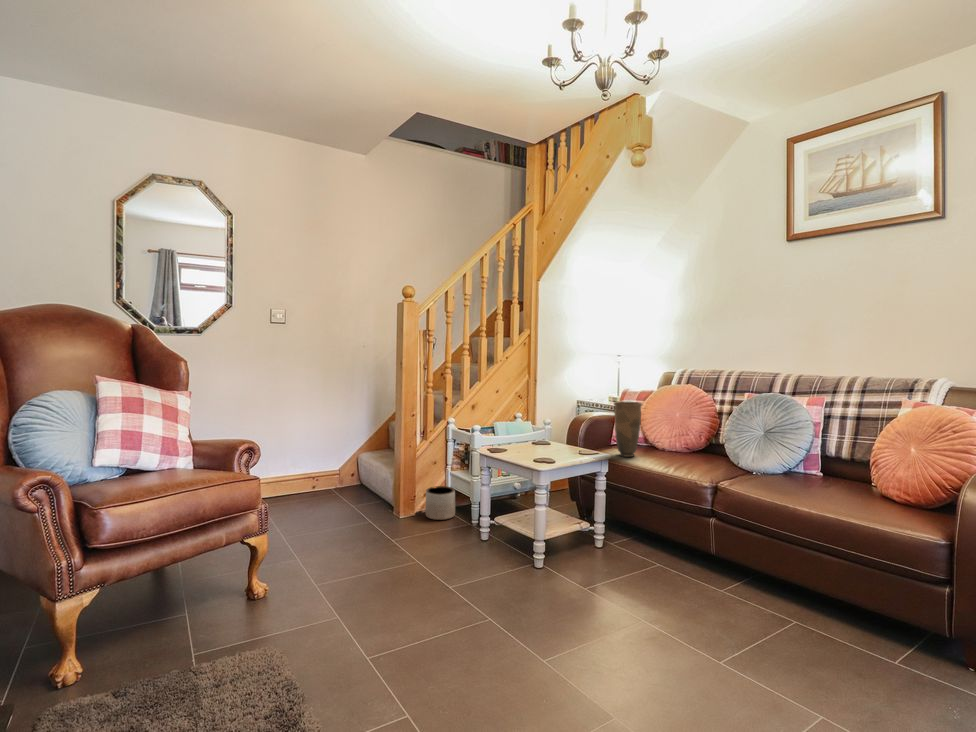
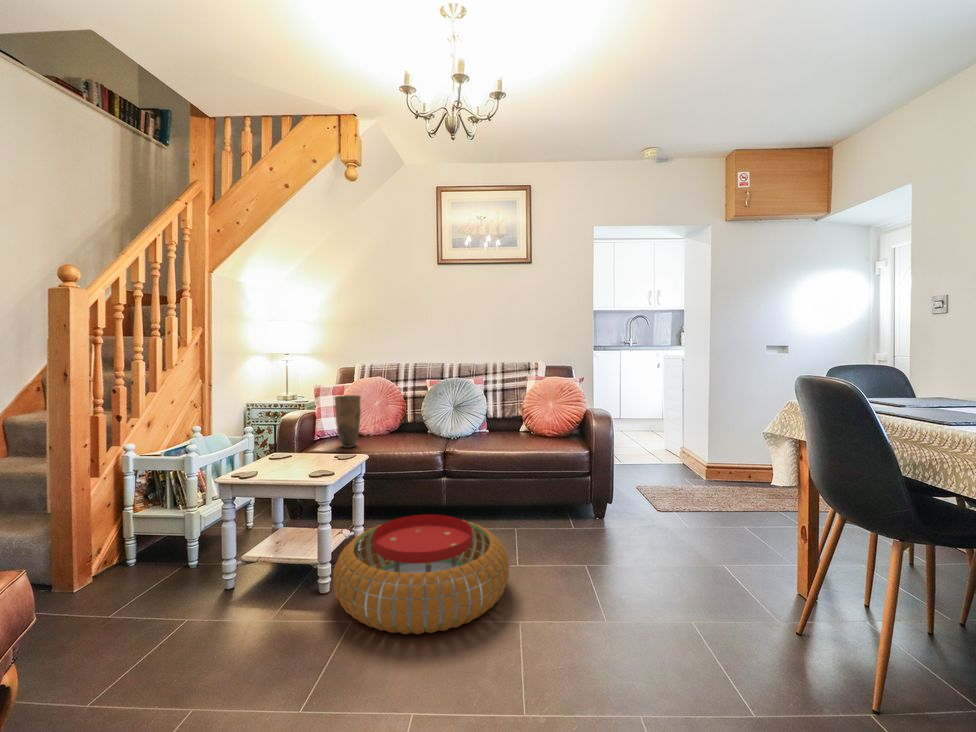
planter: present [425,486,455,520] -> none [105,532,155,582]
pouf: none [488,536,679,669] -> present [333,514,509,634]

